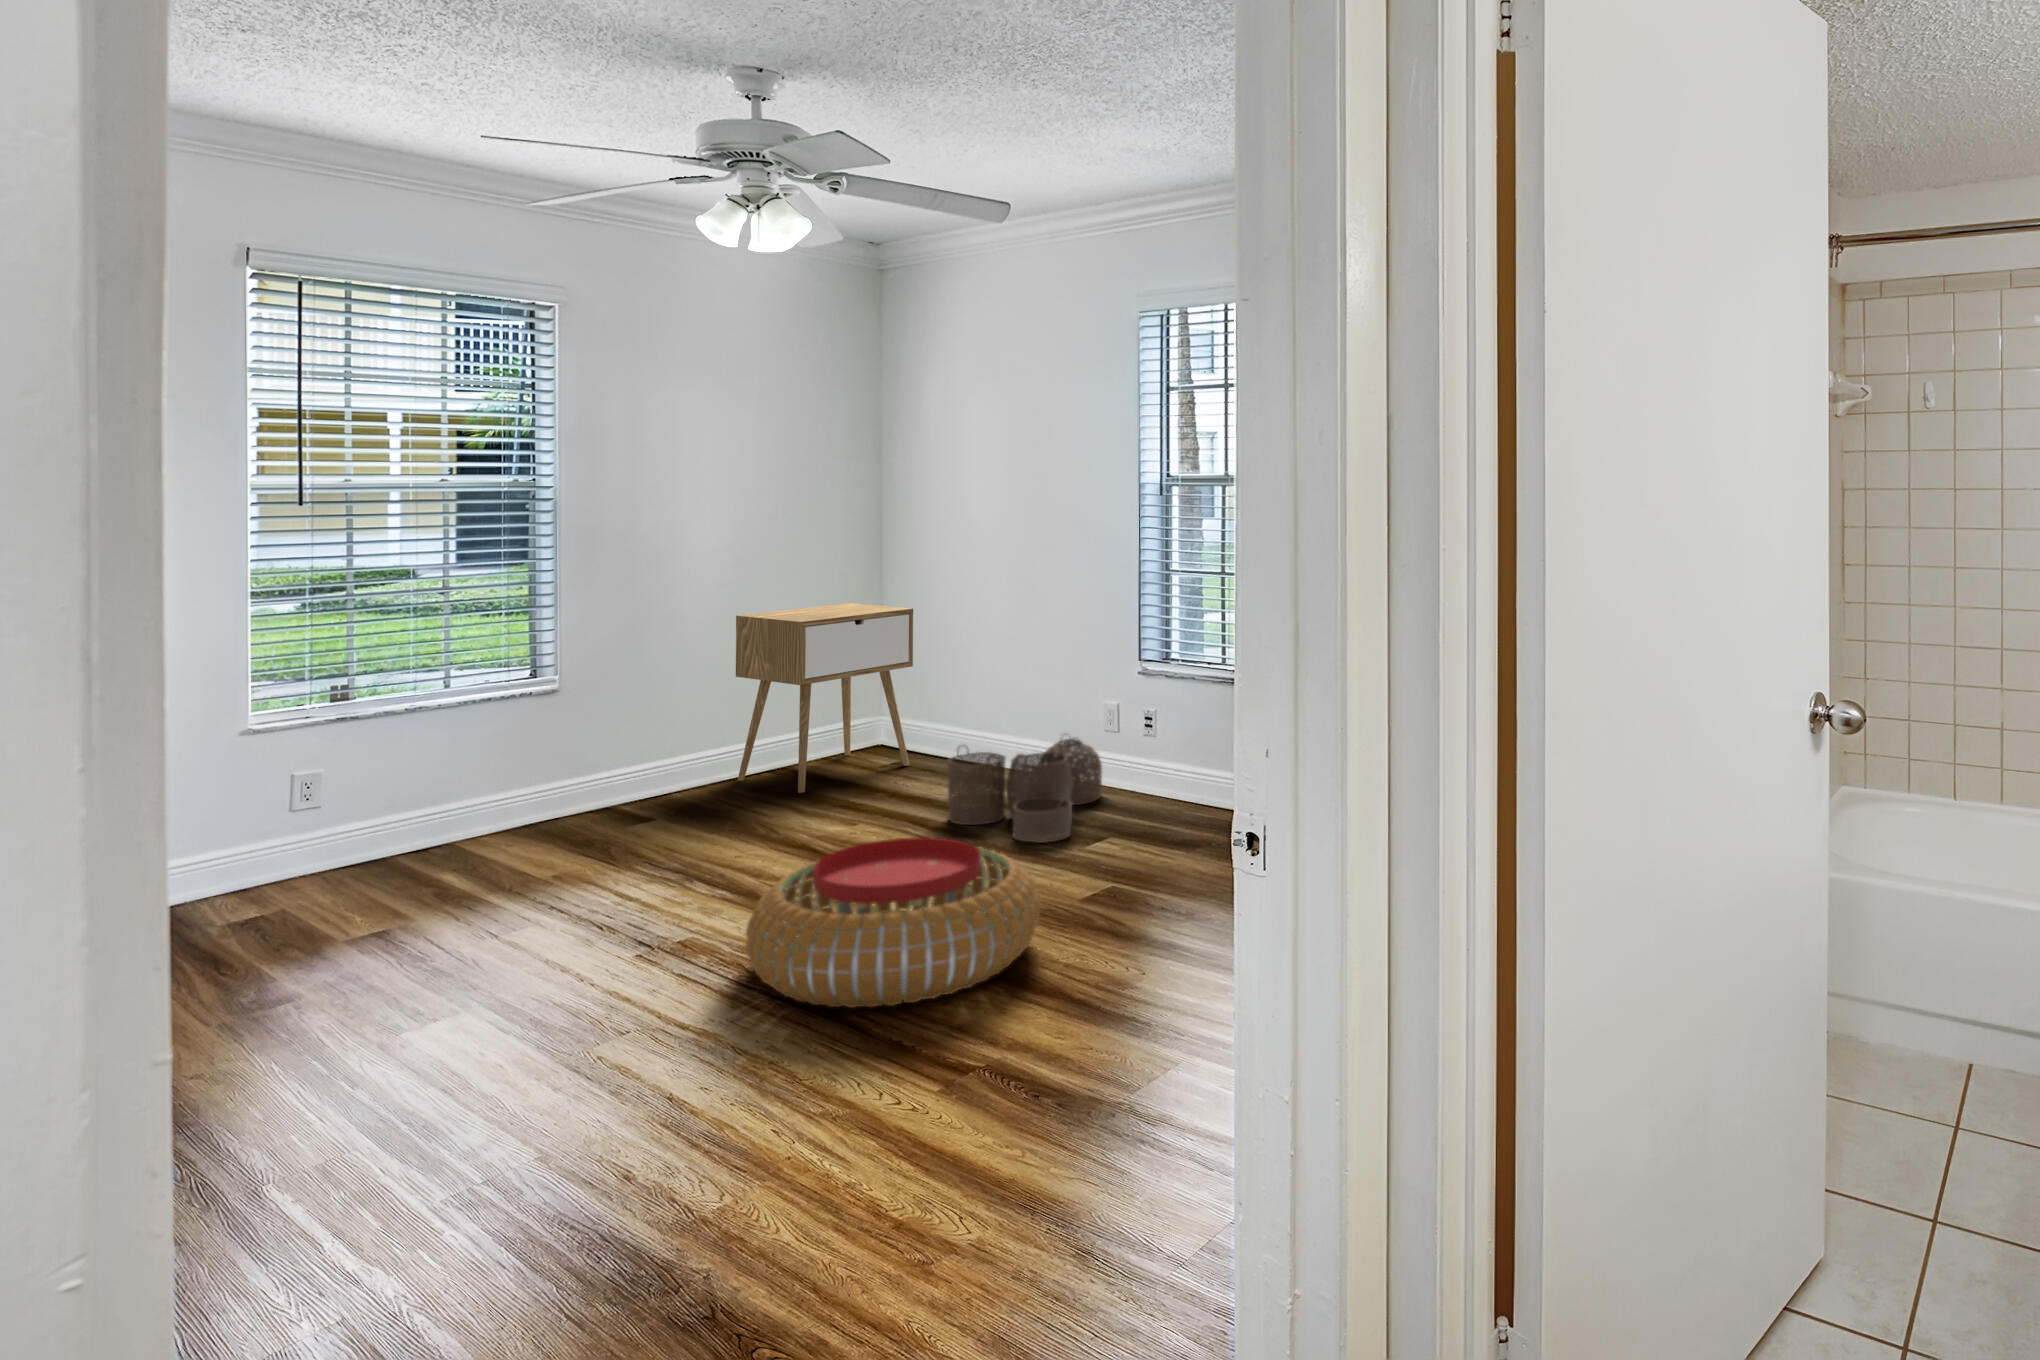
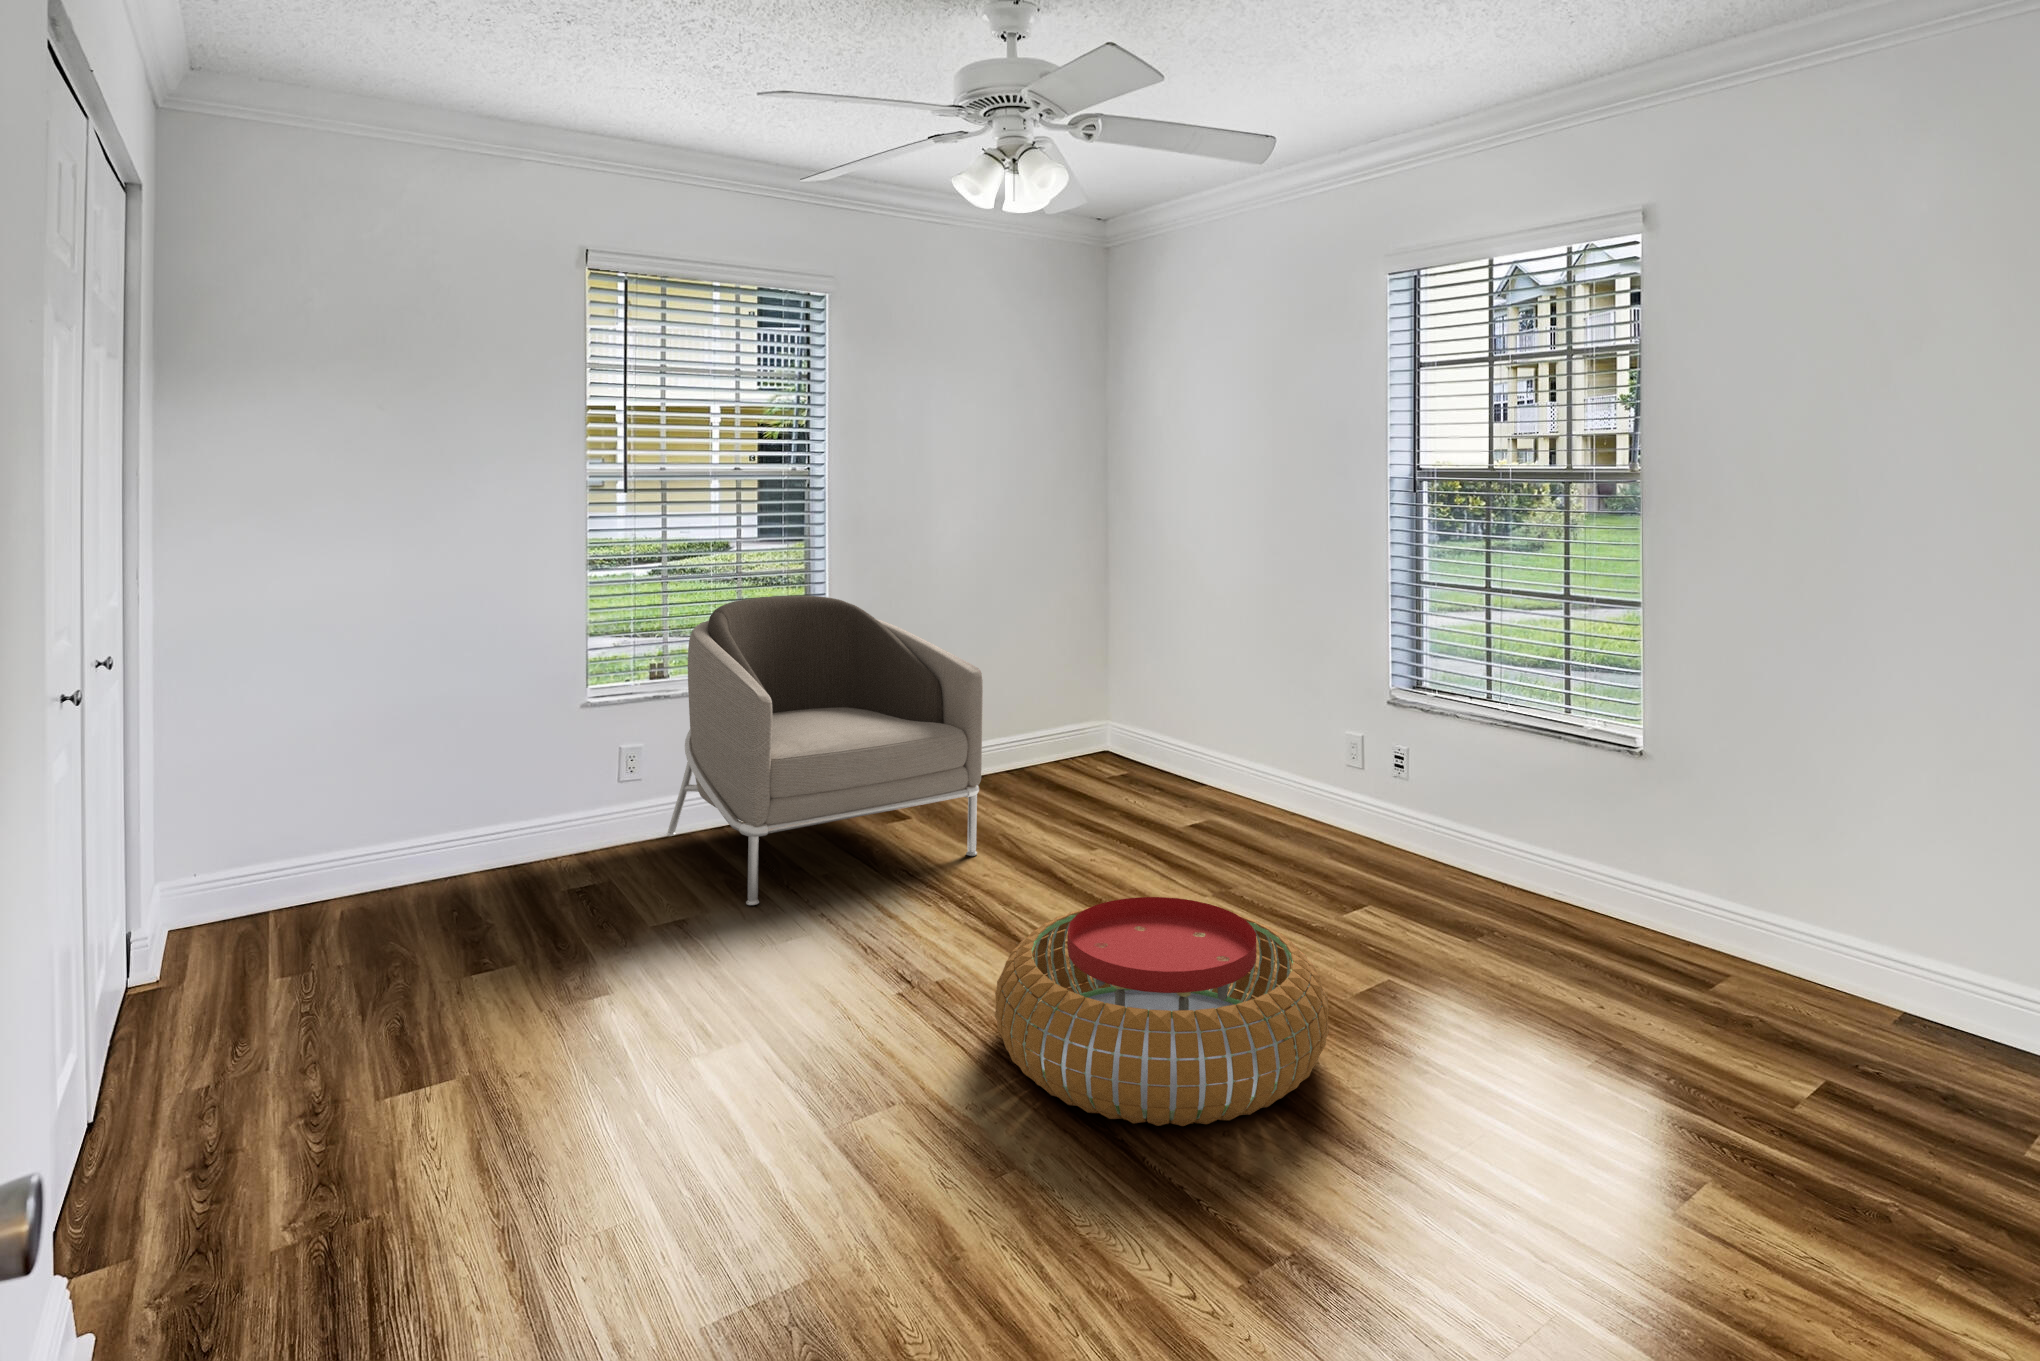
nightstand: present [736,603,913,793] -> none [991,601,1161,799]
armchair: none [363,609,729,911] -> present [667,596,983,905]
woven basket: present [948,734,1102,843] -> none [1201,765,1369,900]

